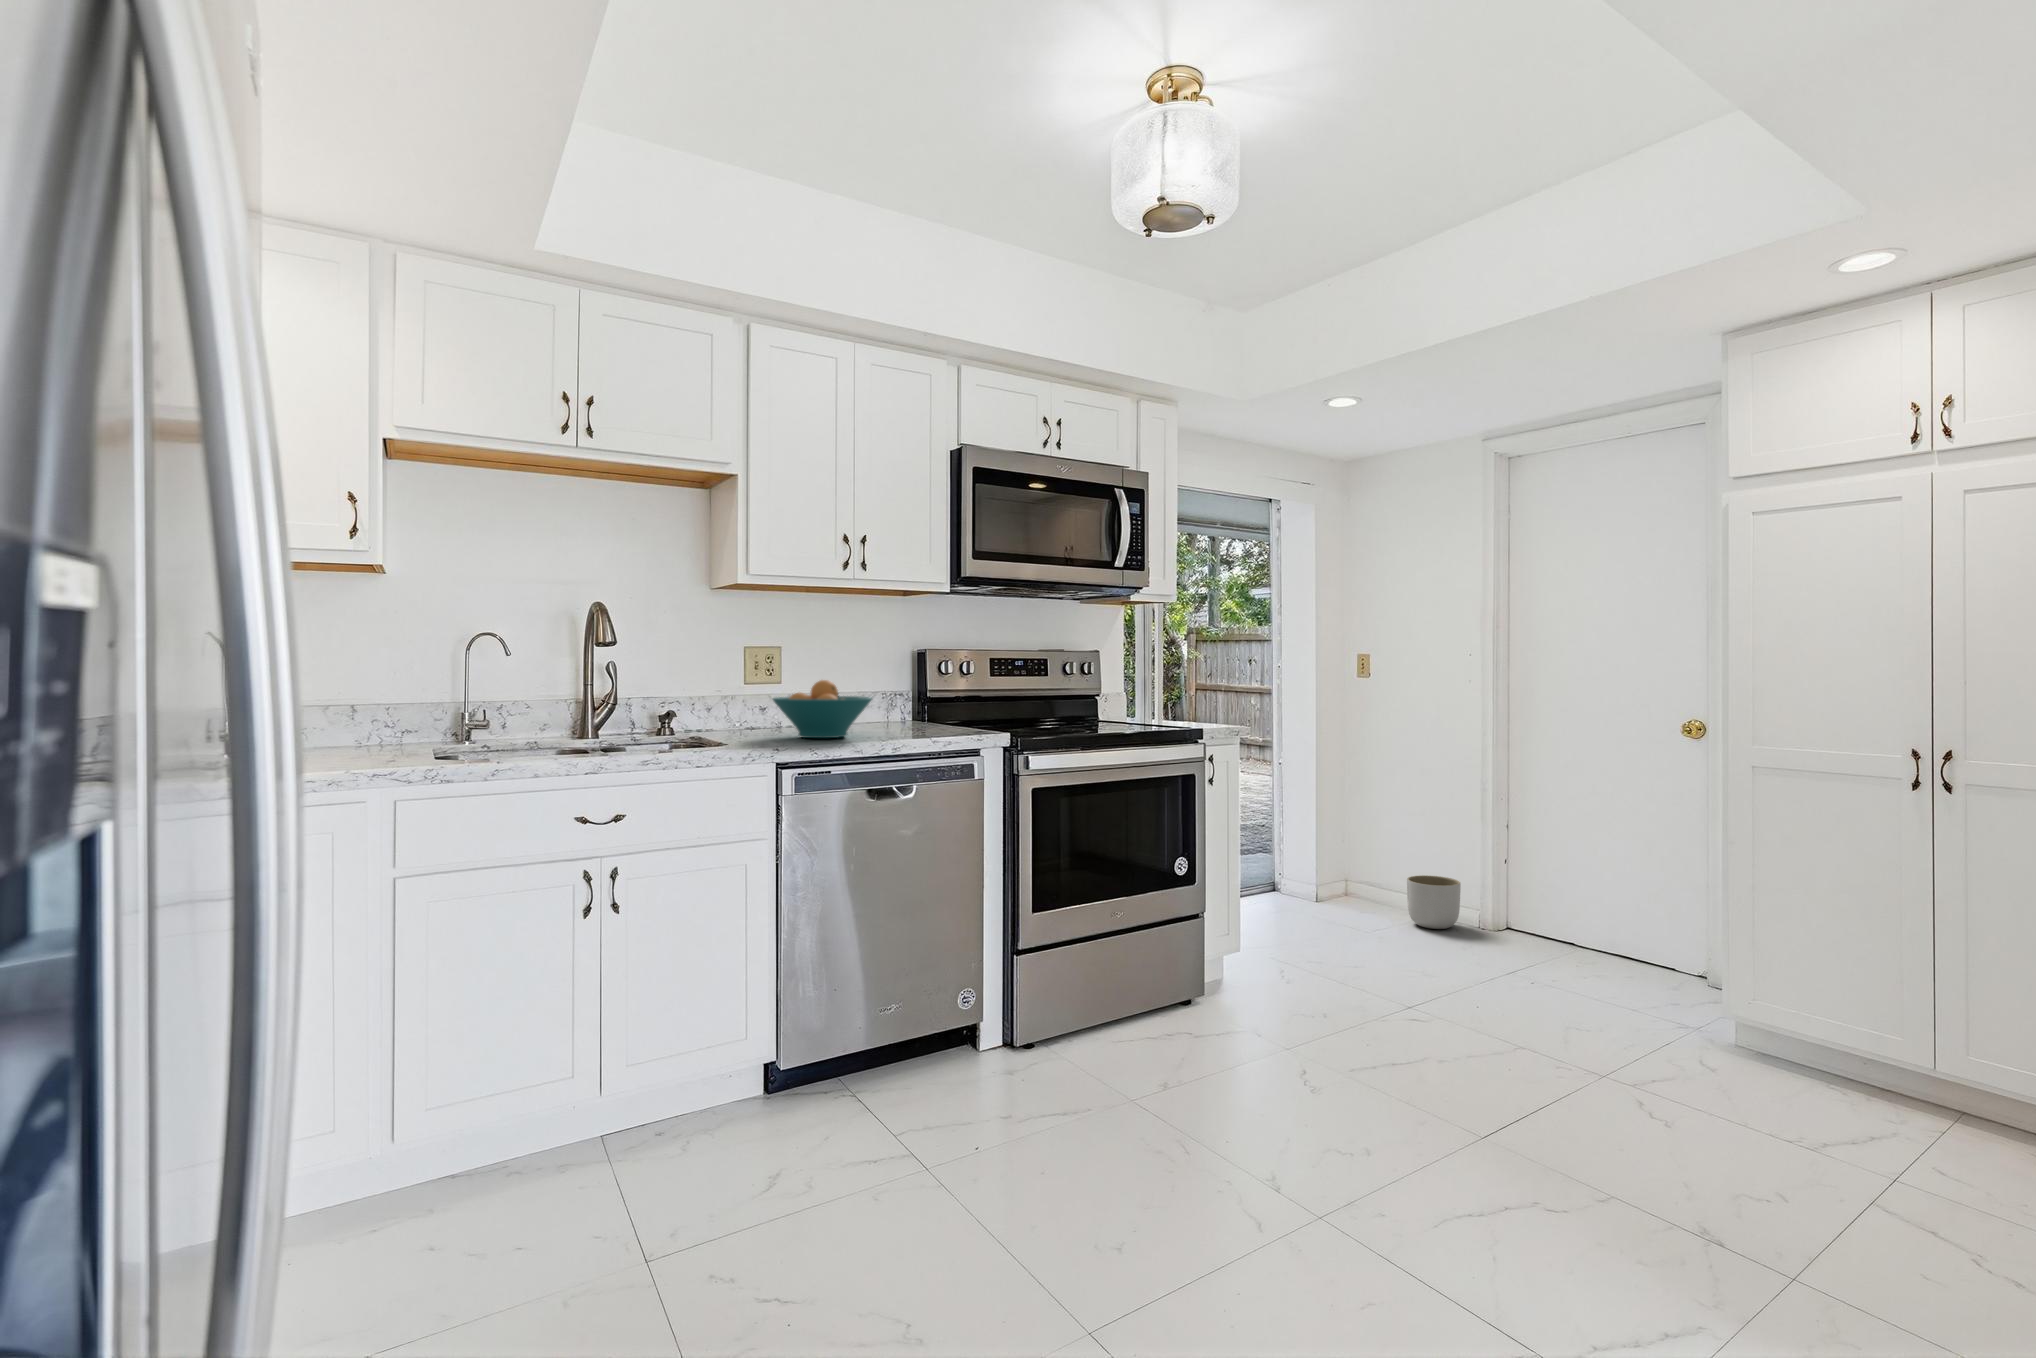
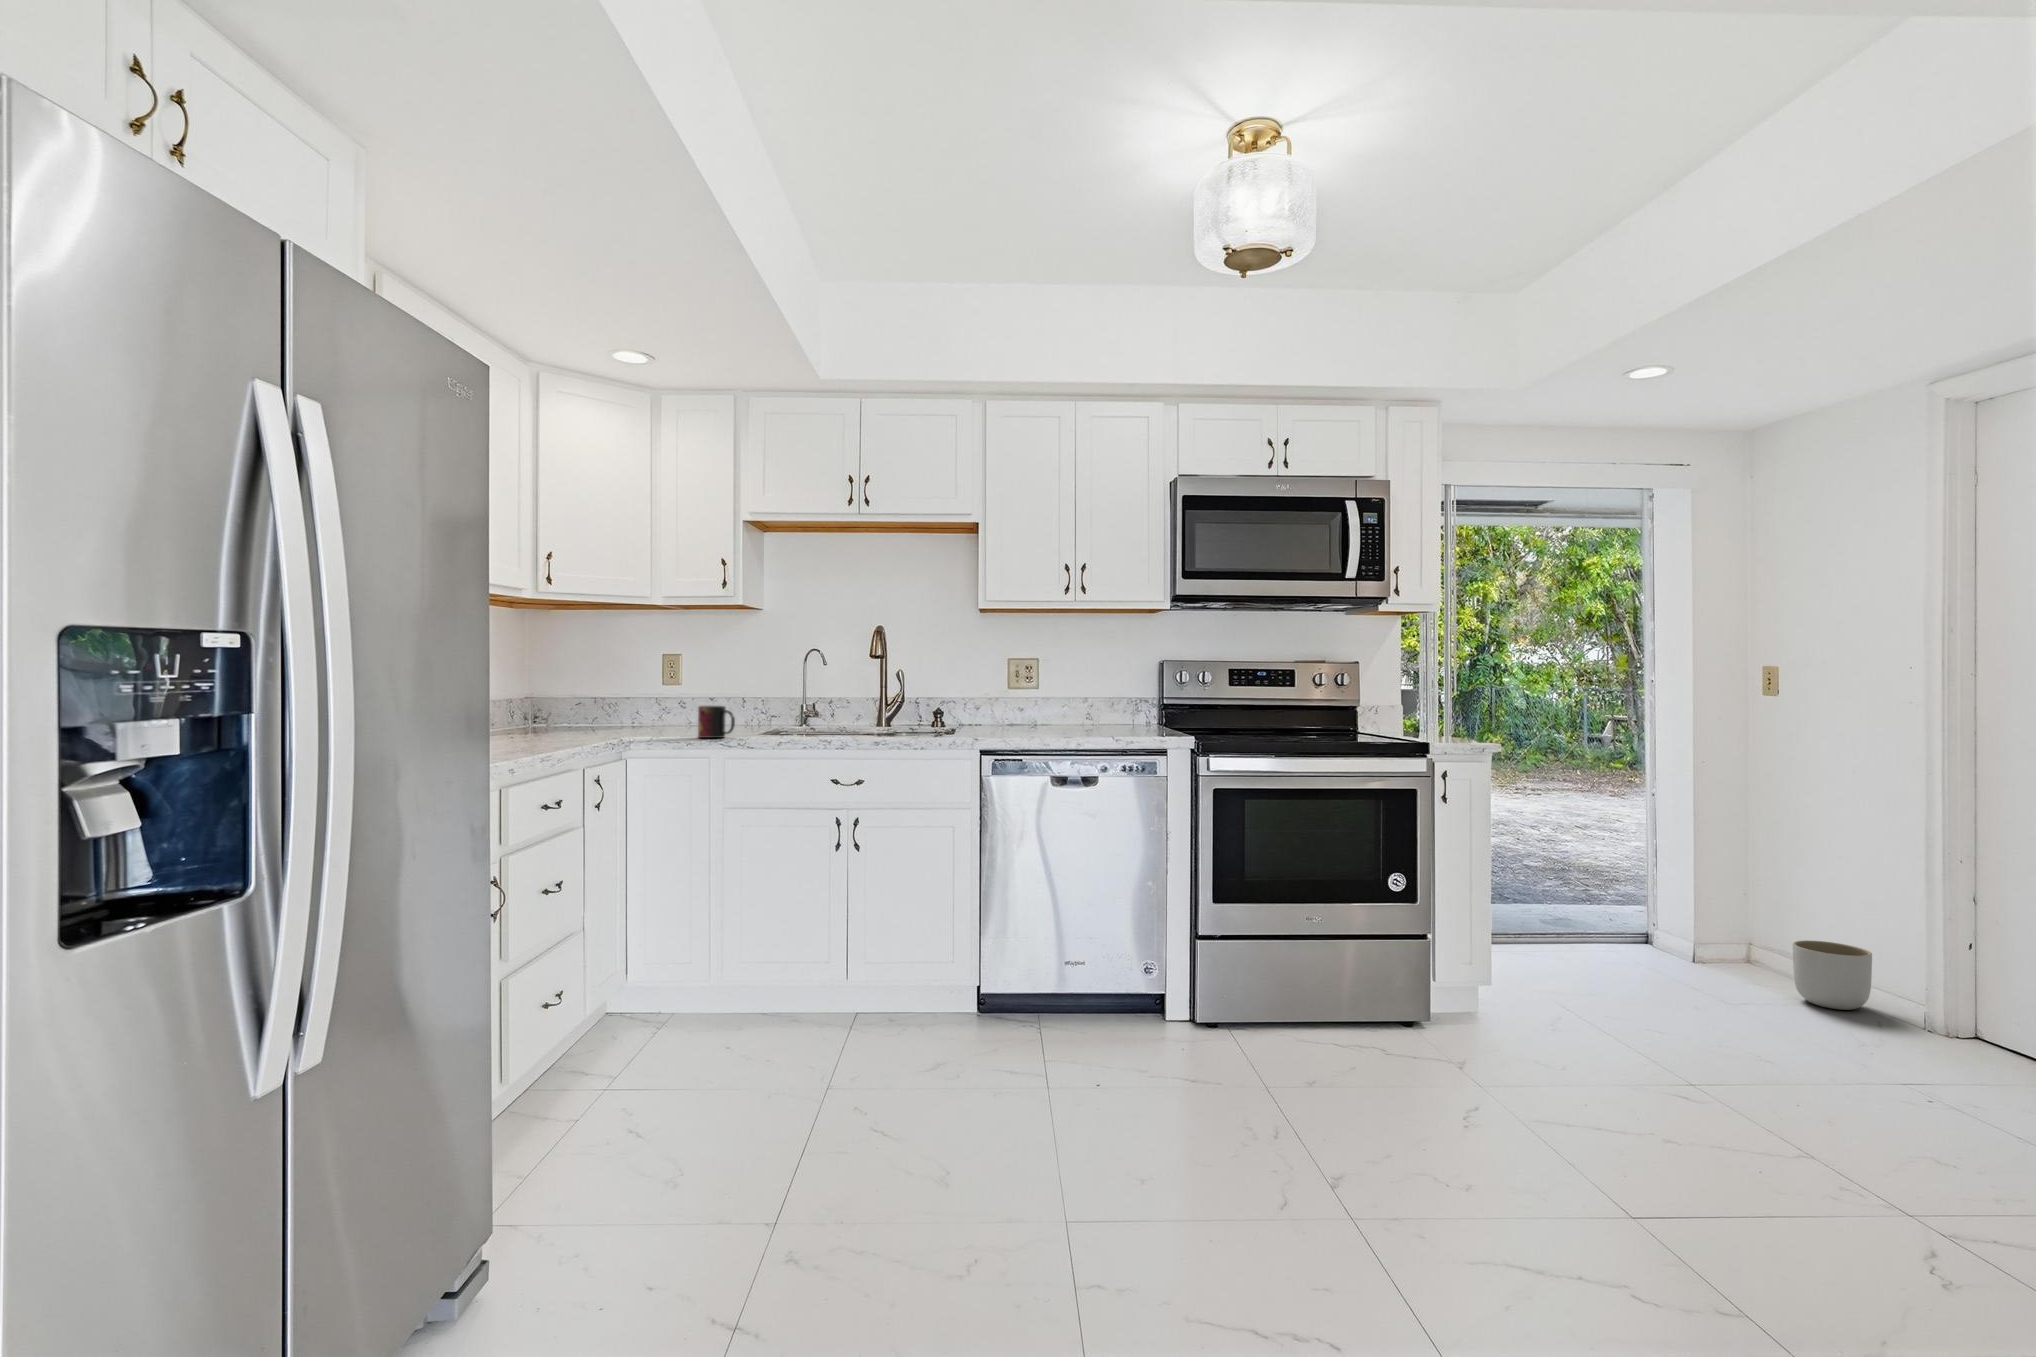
fruit bowl: present [773,680,872,738] -> none [1001,685,1084,734]
mug: none [359,720,425,769] -> present [698,706,735,738]

